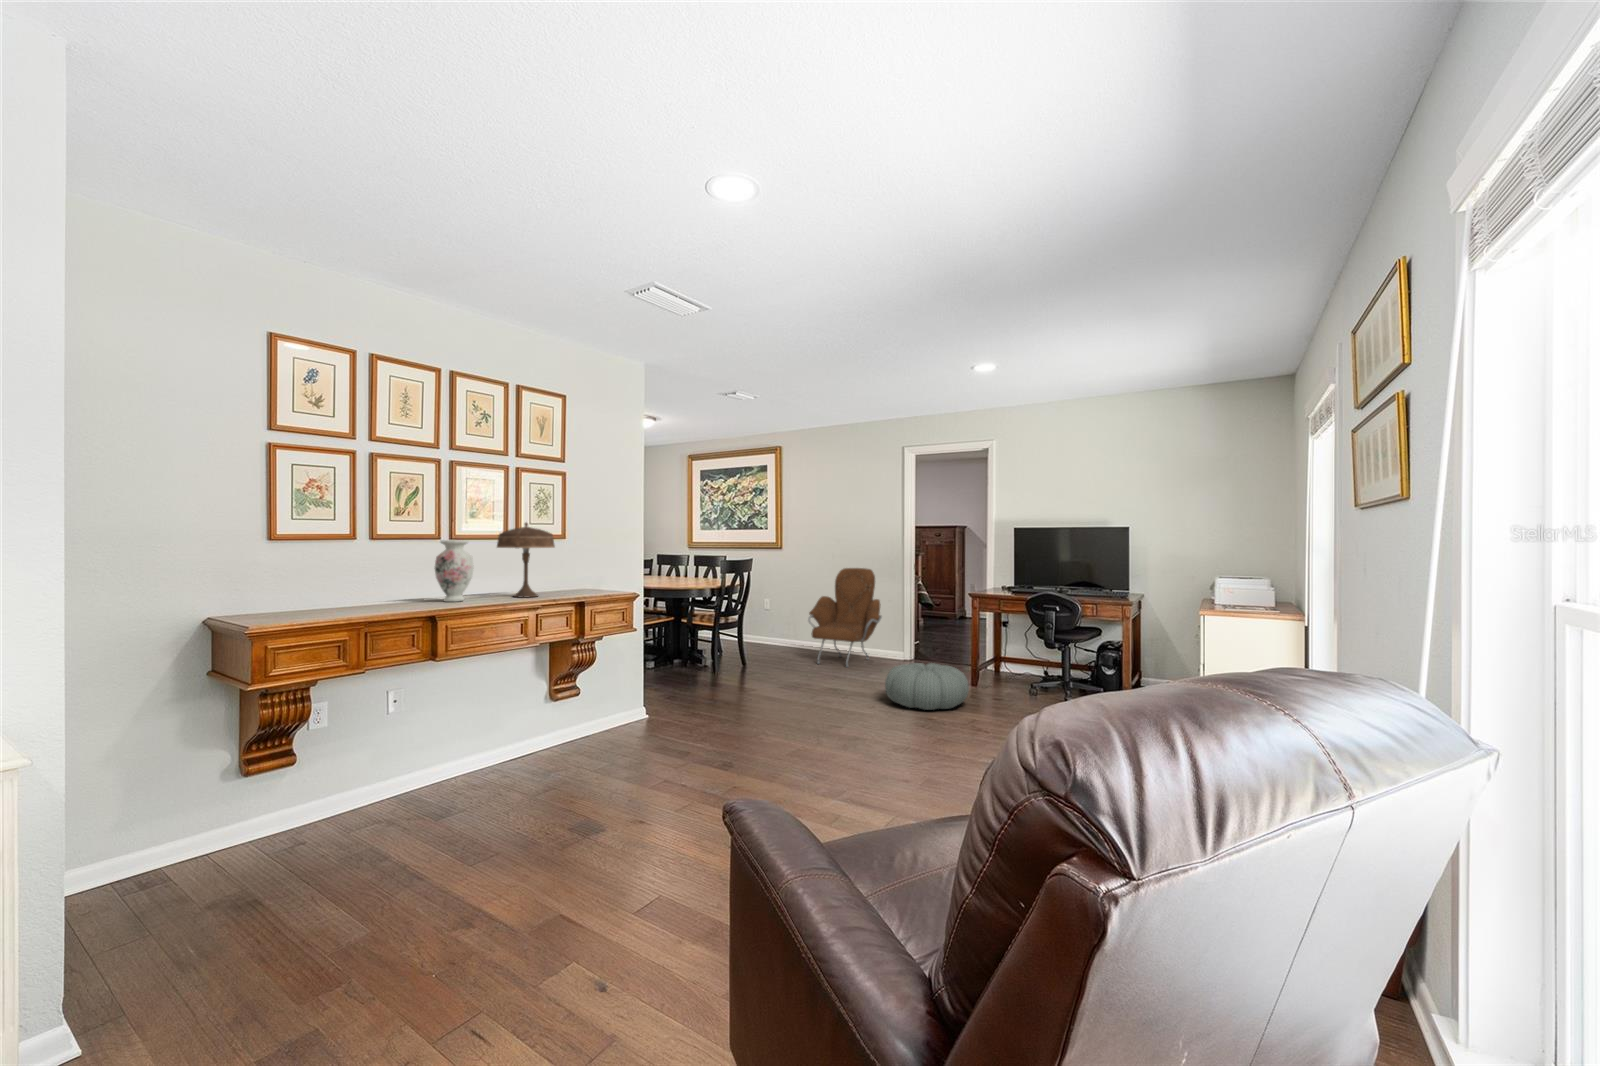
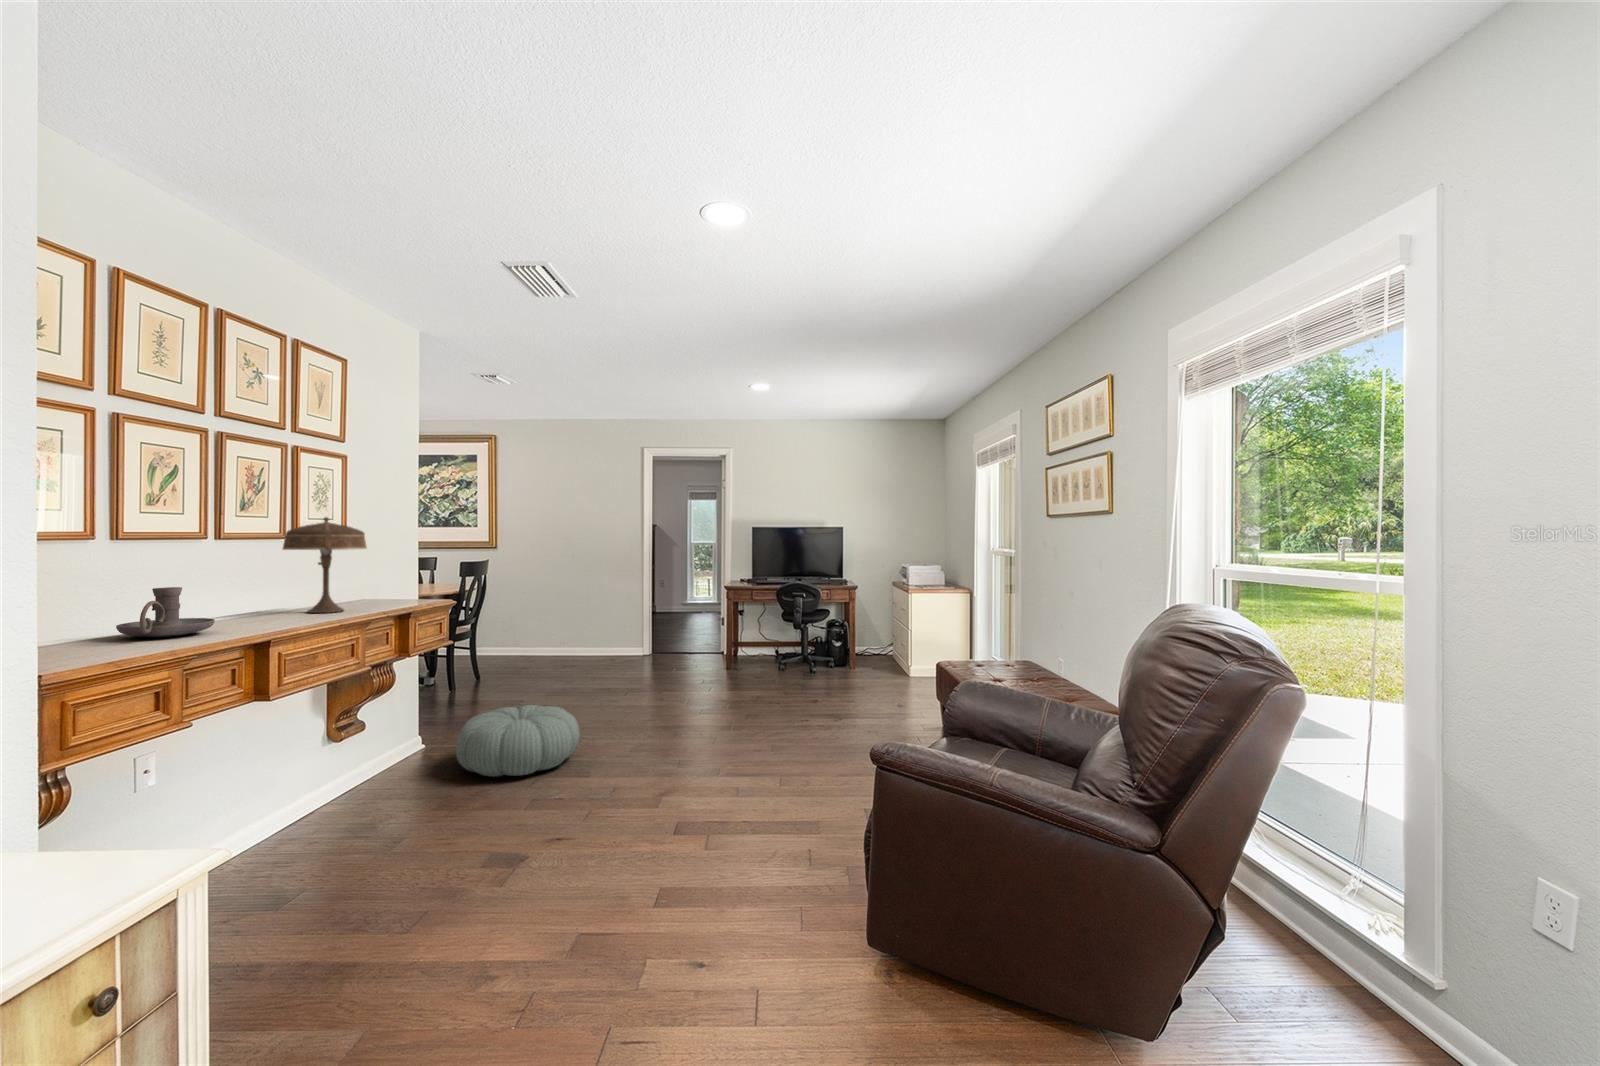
vase: present [434,540,474,602] -> none [212,540,273,624]
armchair: present [808,568,882,667] -> none [544,567,626,668]
candle holder: none [358,573,417,607] -> present [116,587,215,637]
pouf: present [885,663,969,710] -> present [456,705,580,777]

